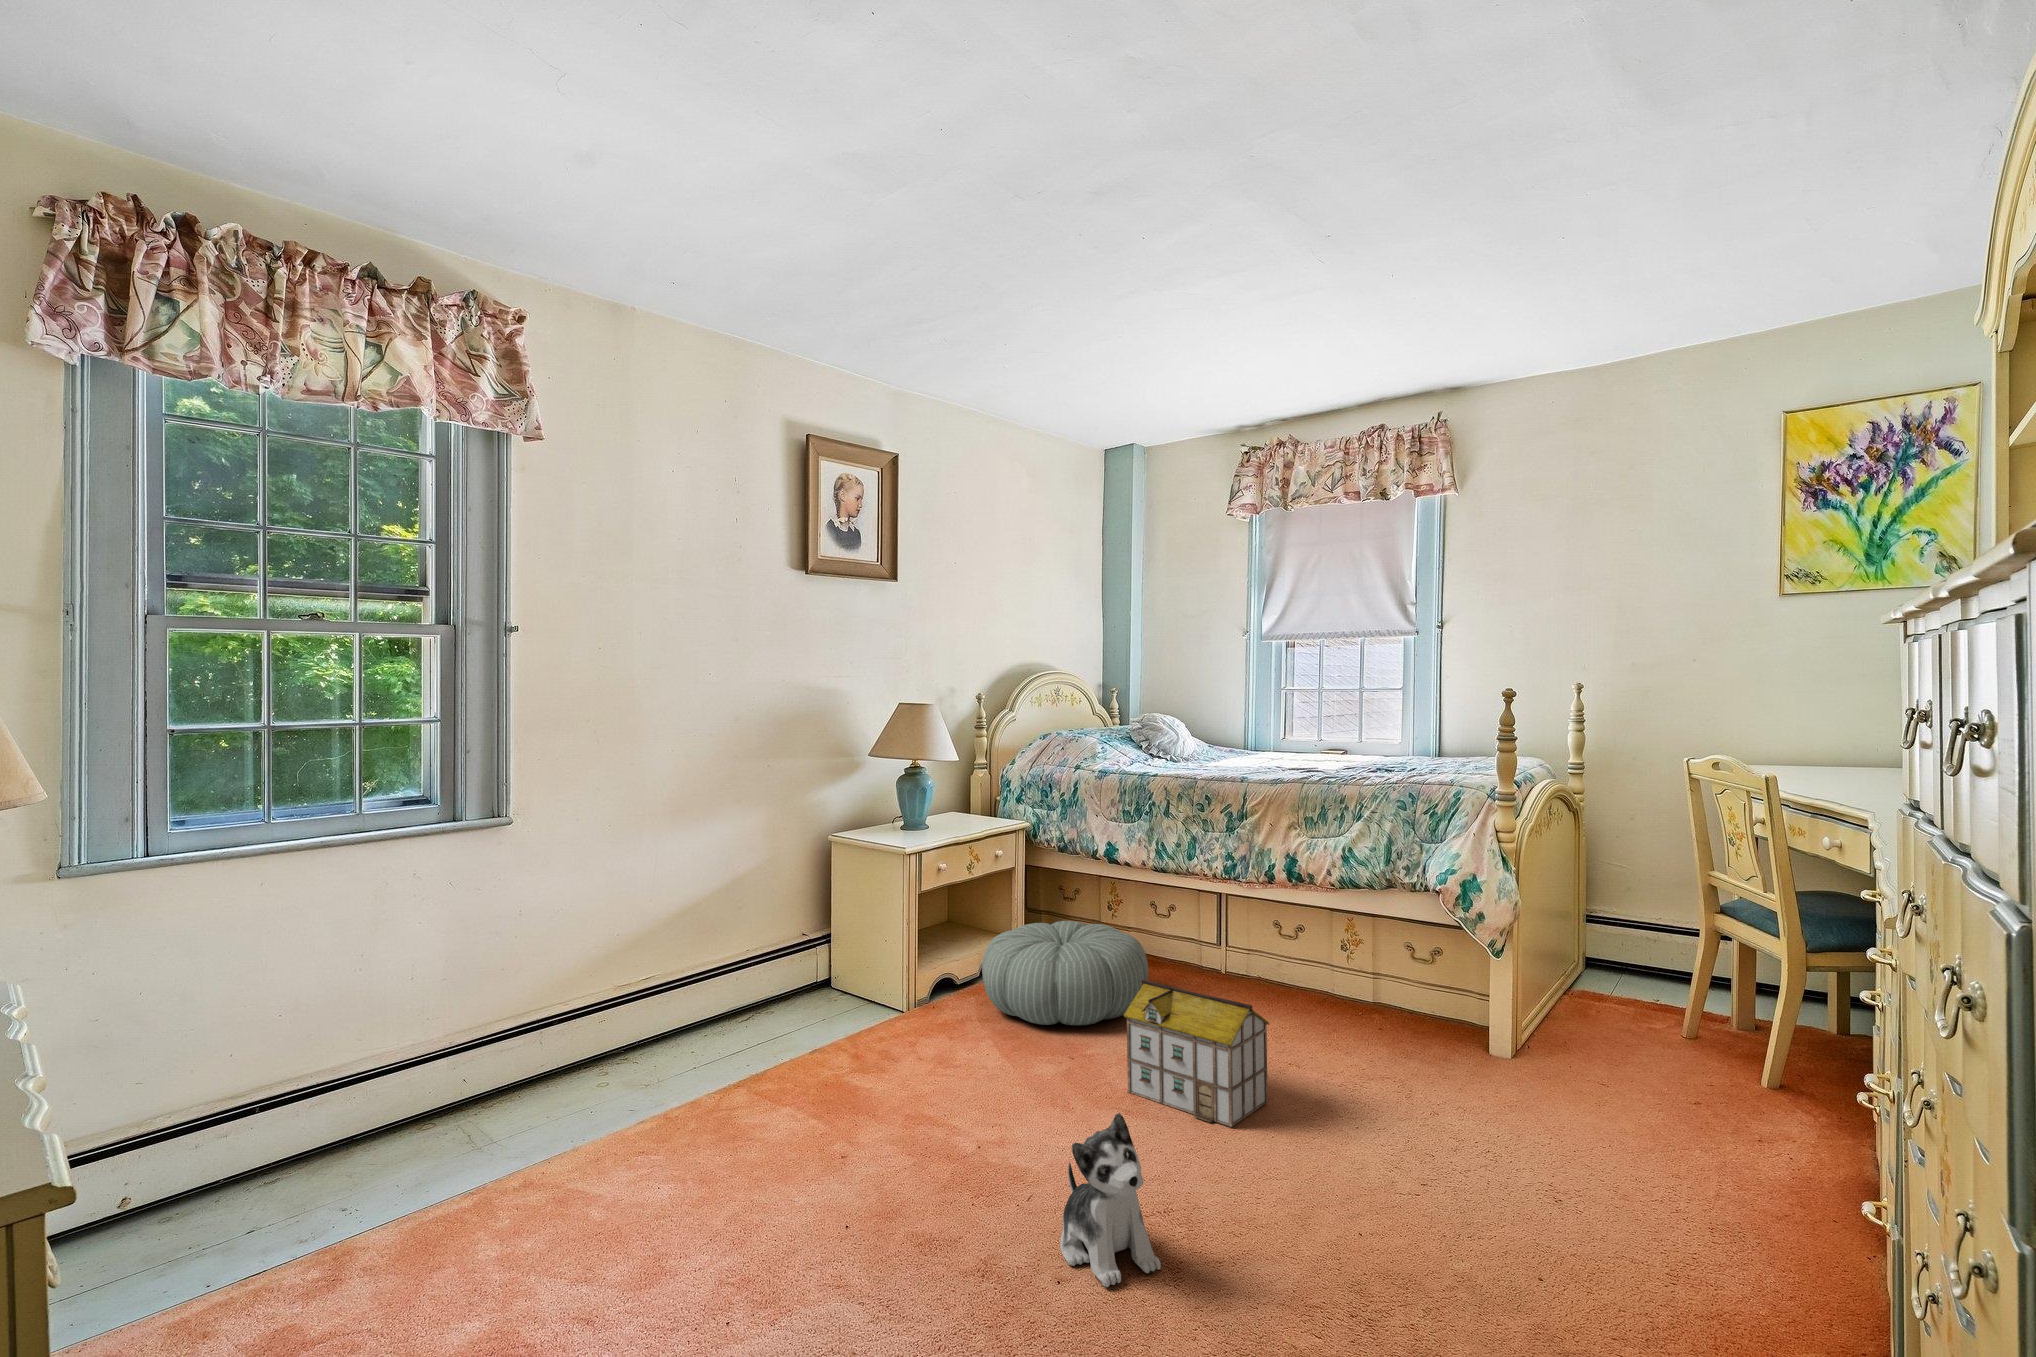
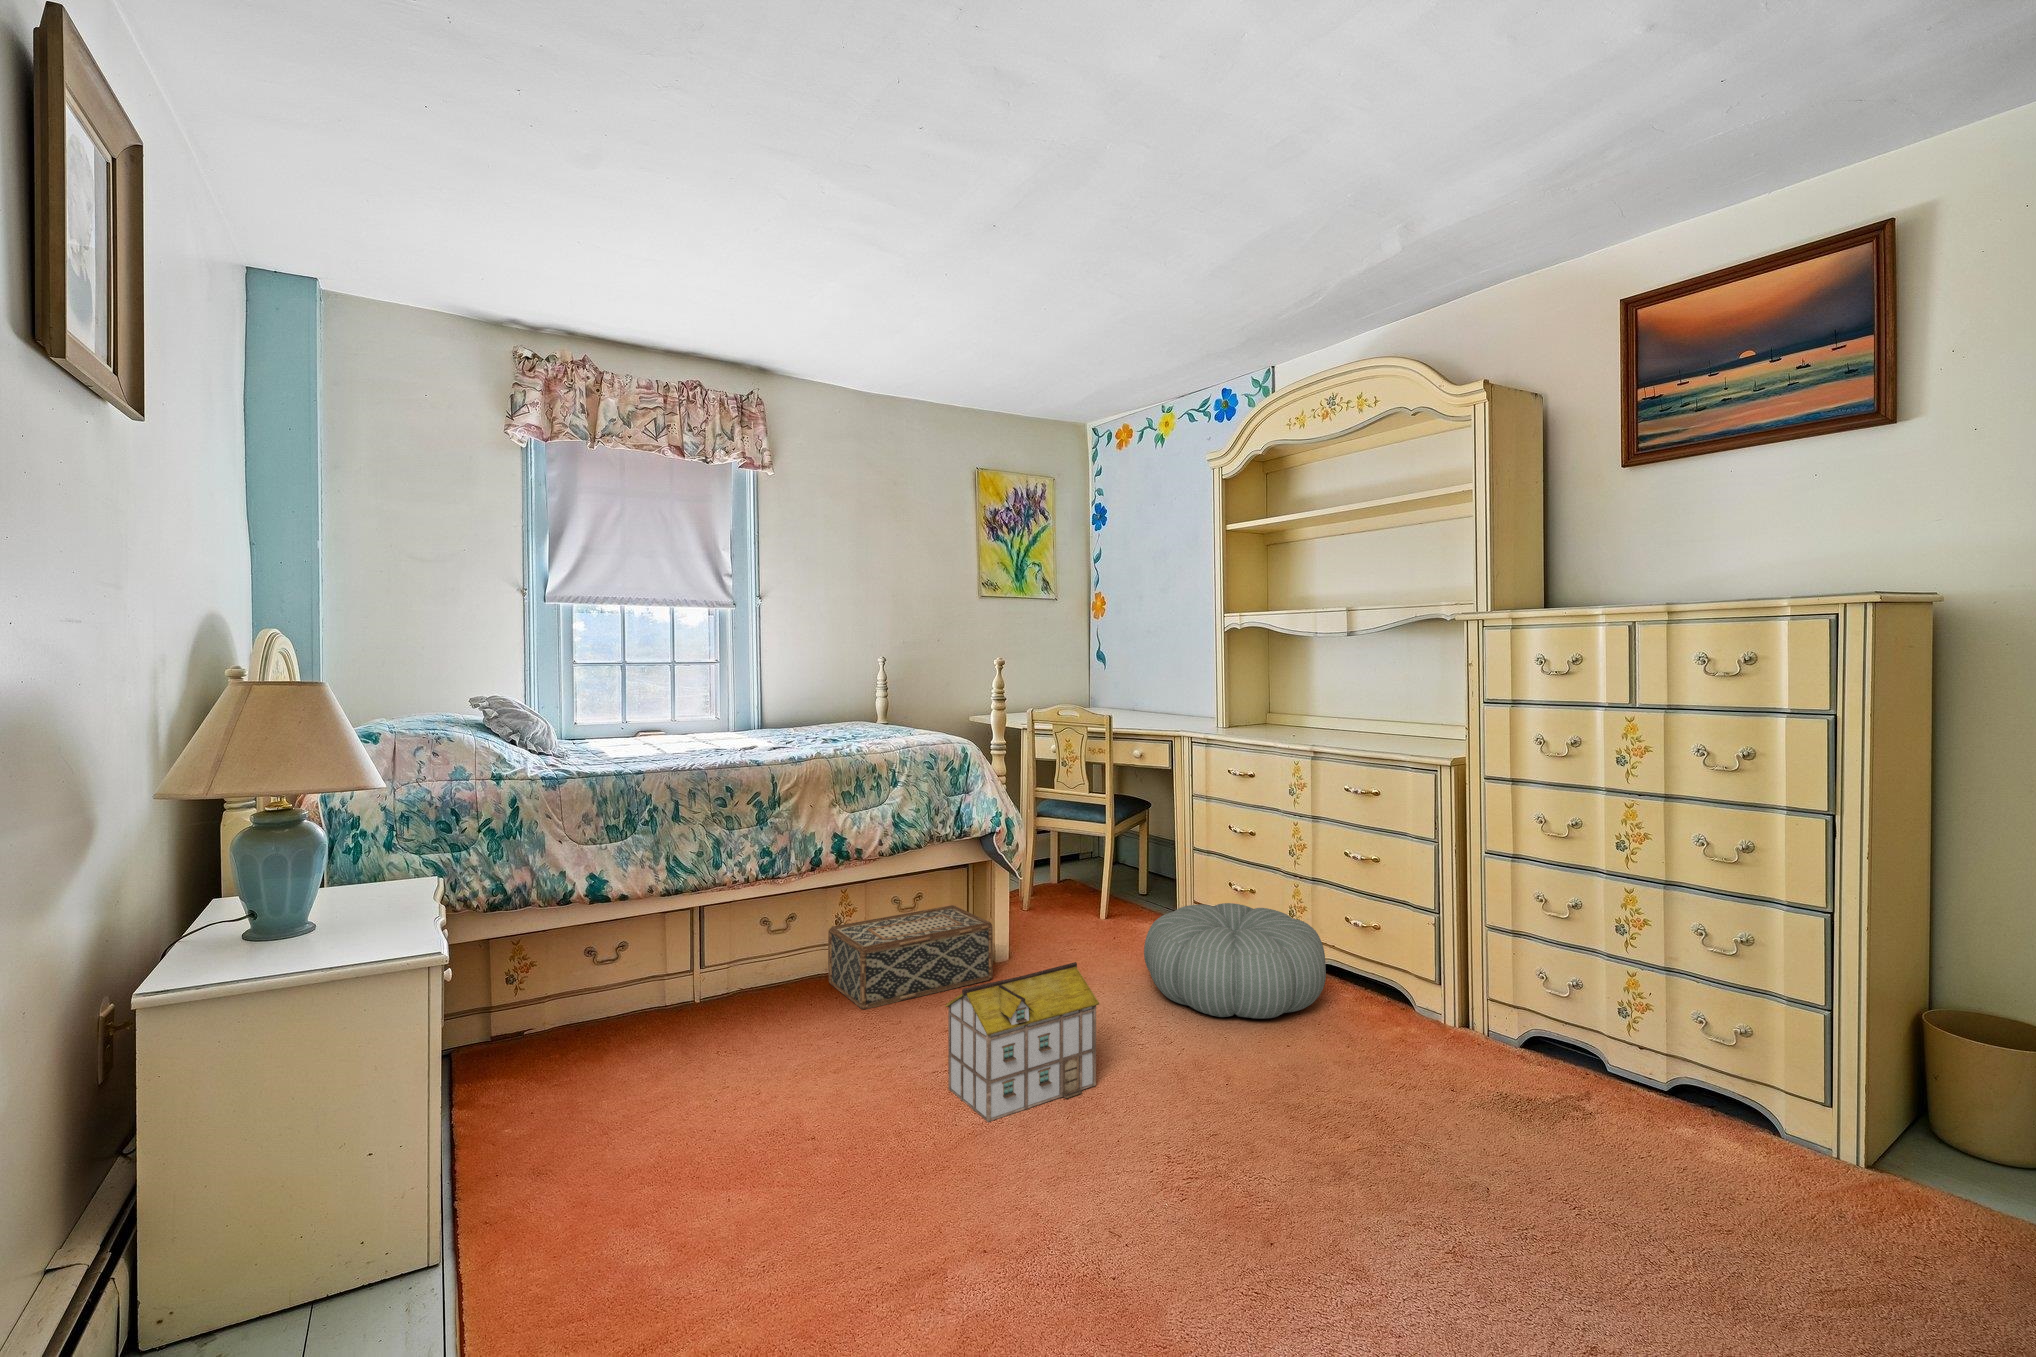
pouf: present [982,921,1148,1026] -> present [1144,903,1326,1019]
woven basket: none [1269,944,1445,1052] -> present [828,905,993,1009]
plush toy: present [1060,1113,1161,1287] -> none [1256,1057,1387,1231]

